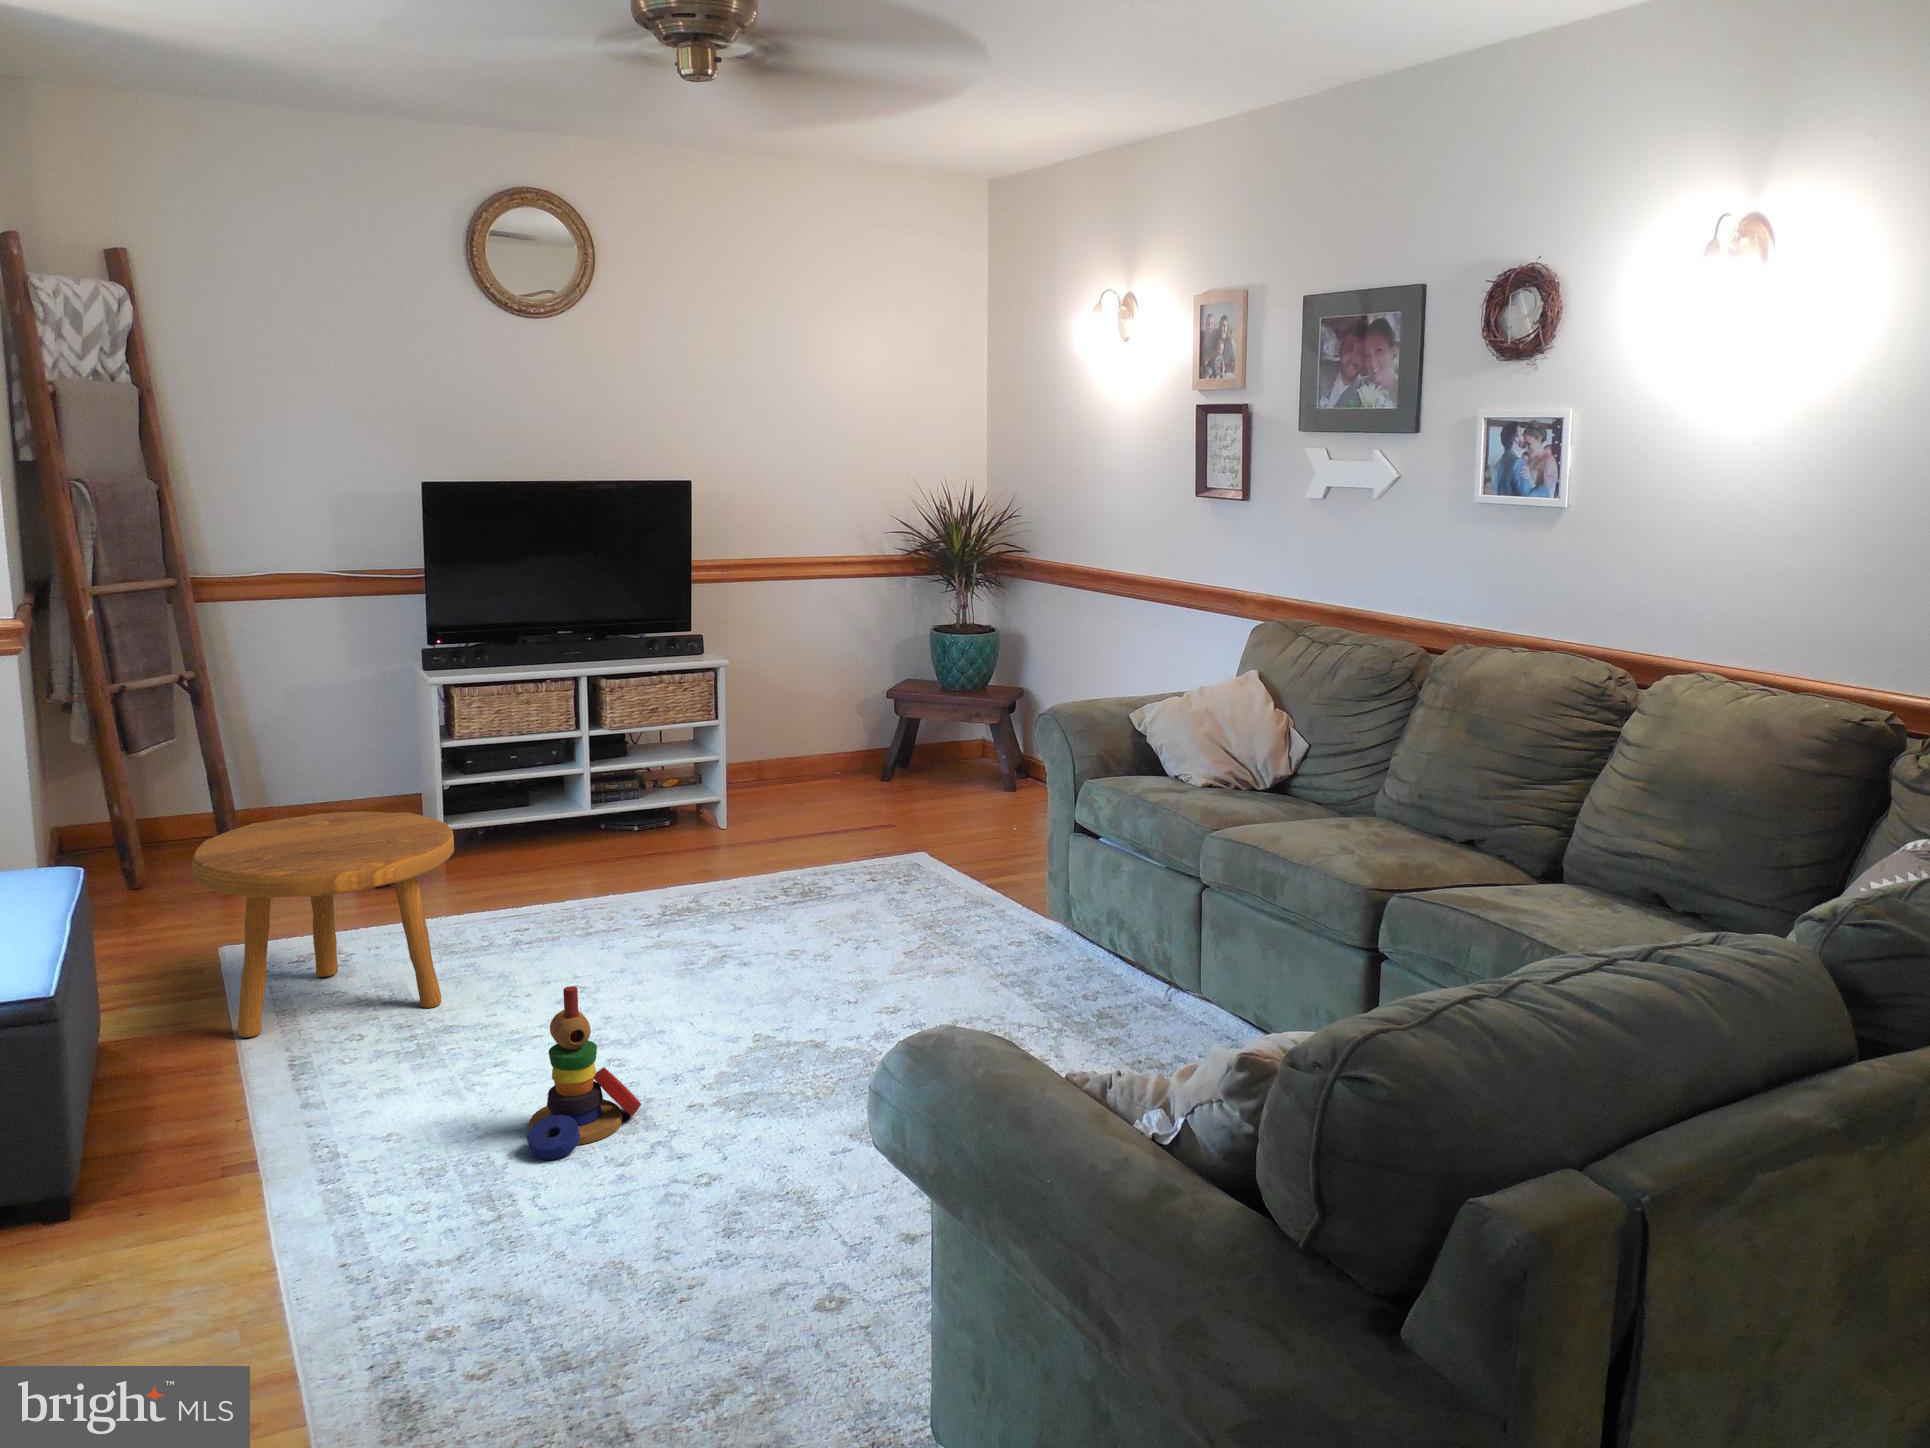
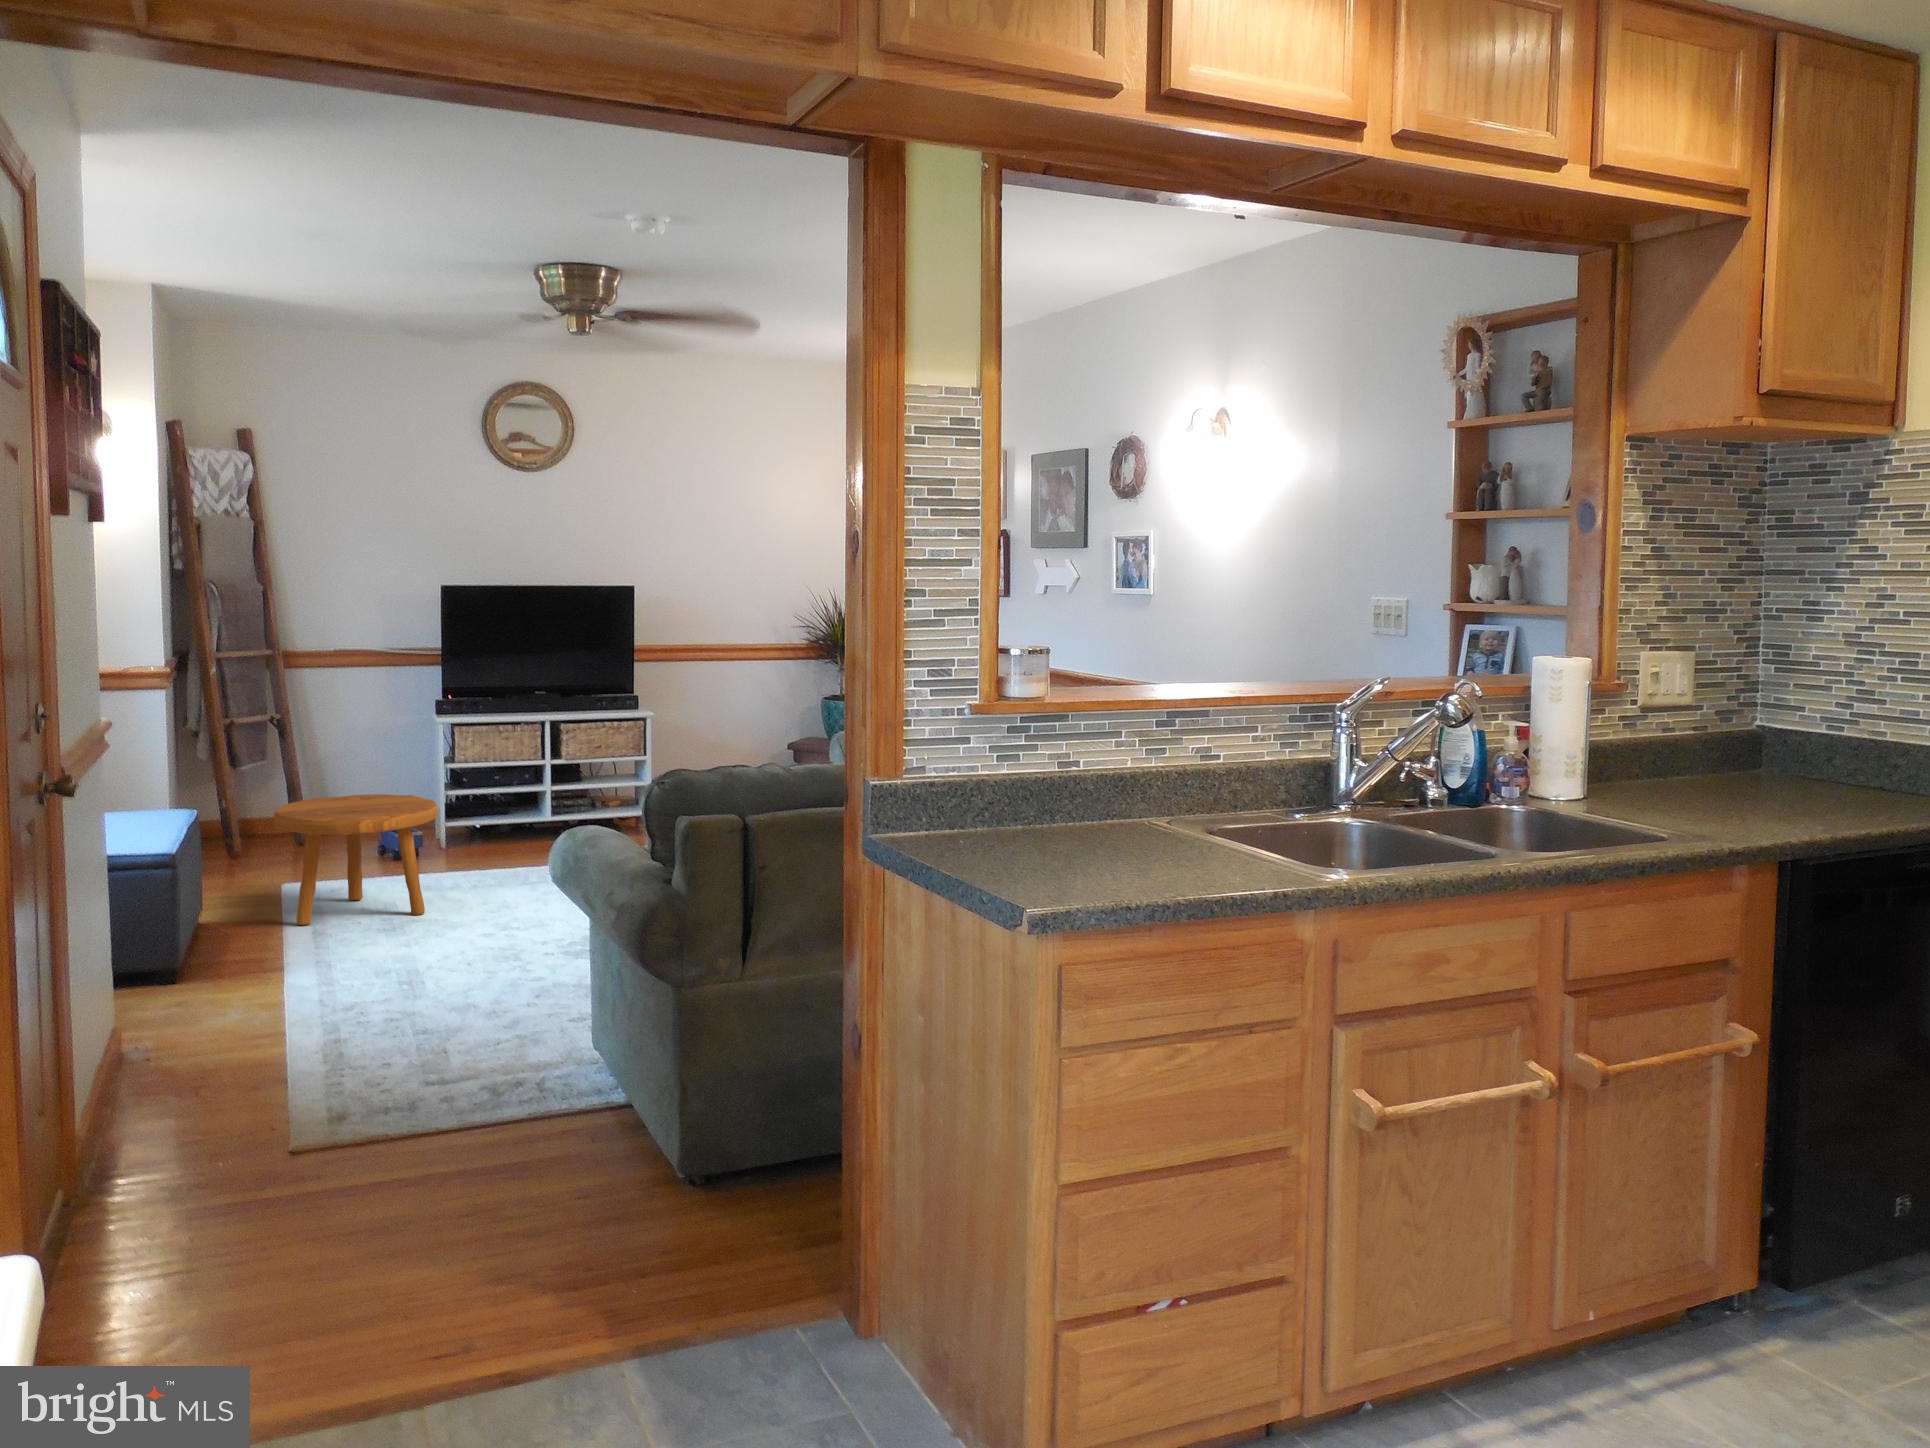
stacking toy: present [527,986,641,1160] -> none [458,878,530,976]

